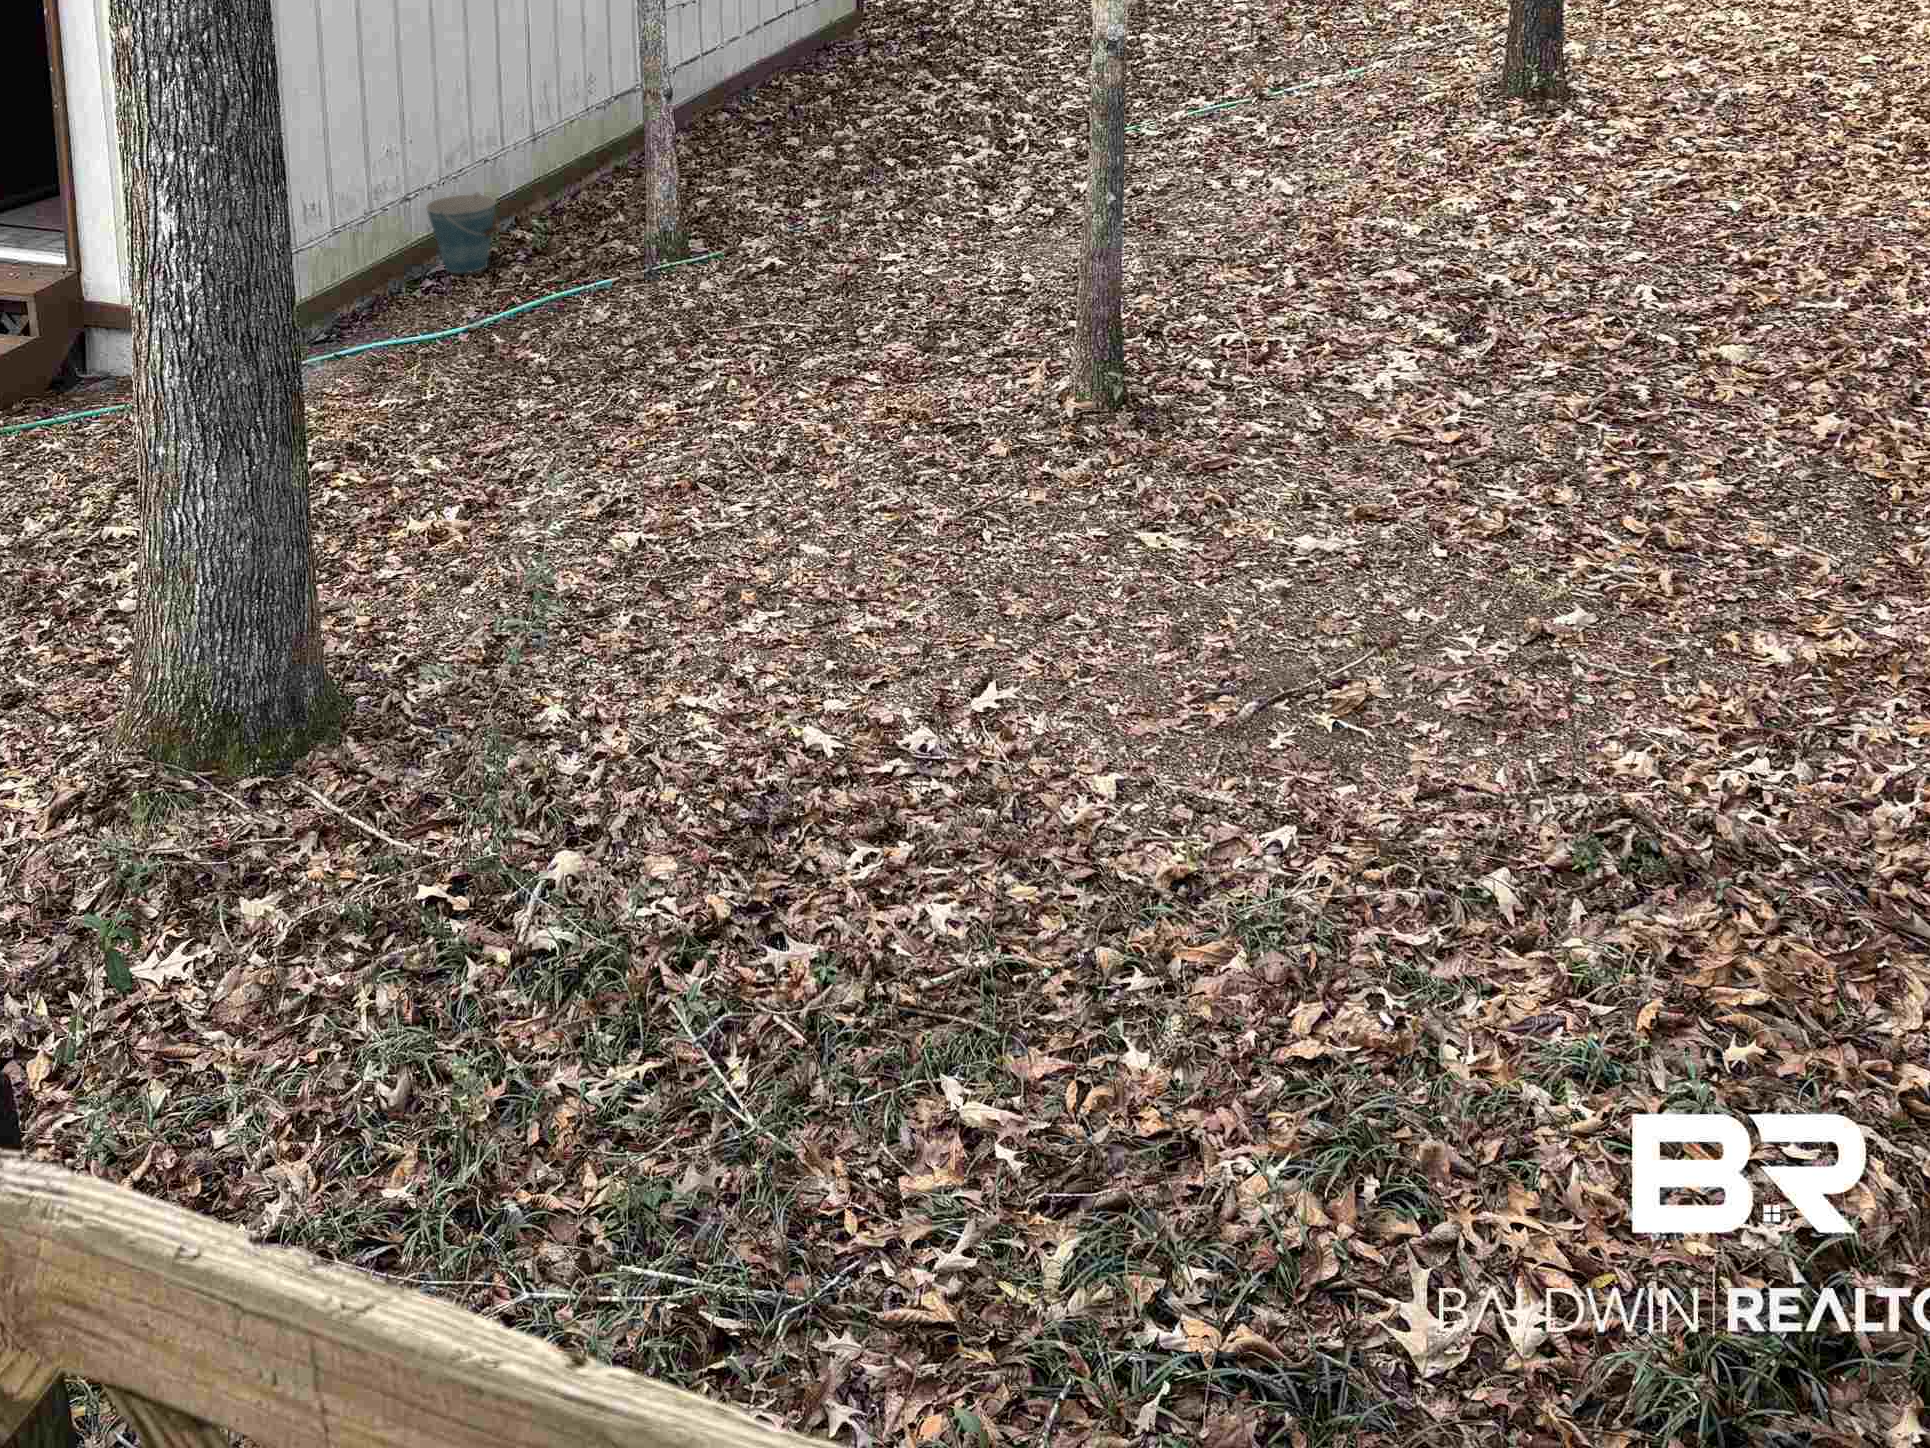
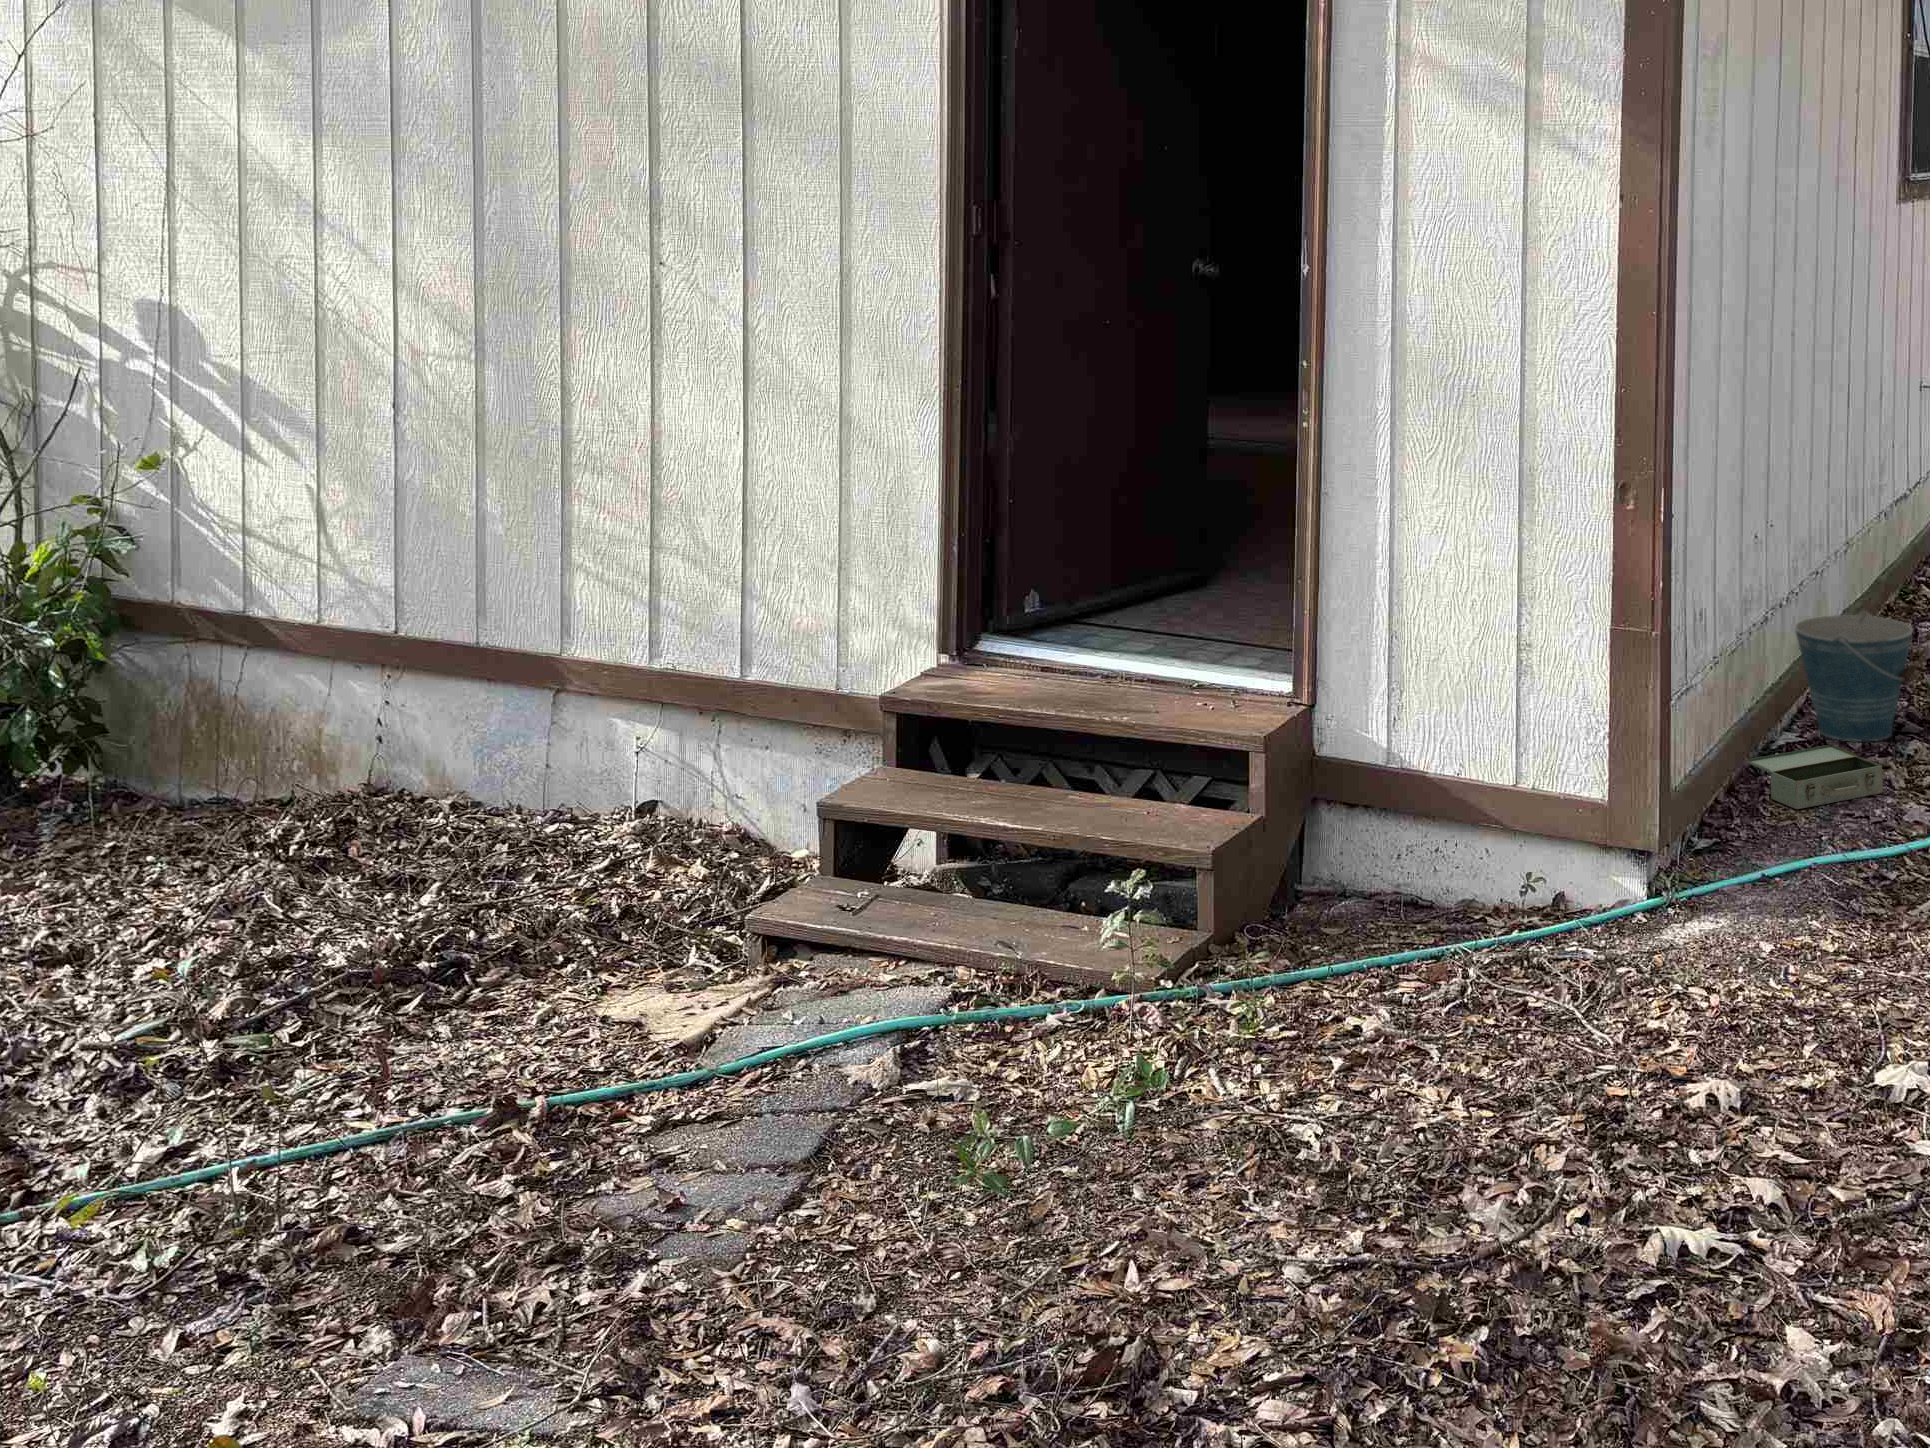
toolbox: none [366,278,442,318] -> present [1747,745,1883,809]

